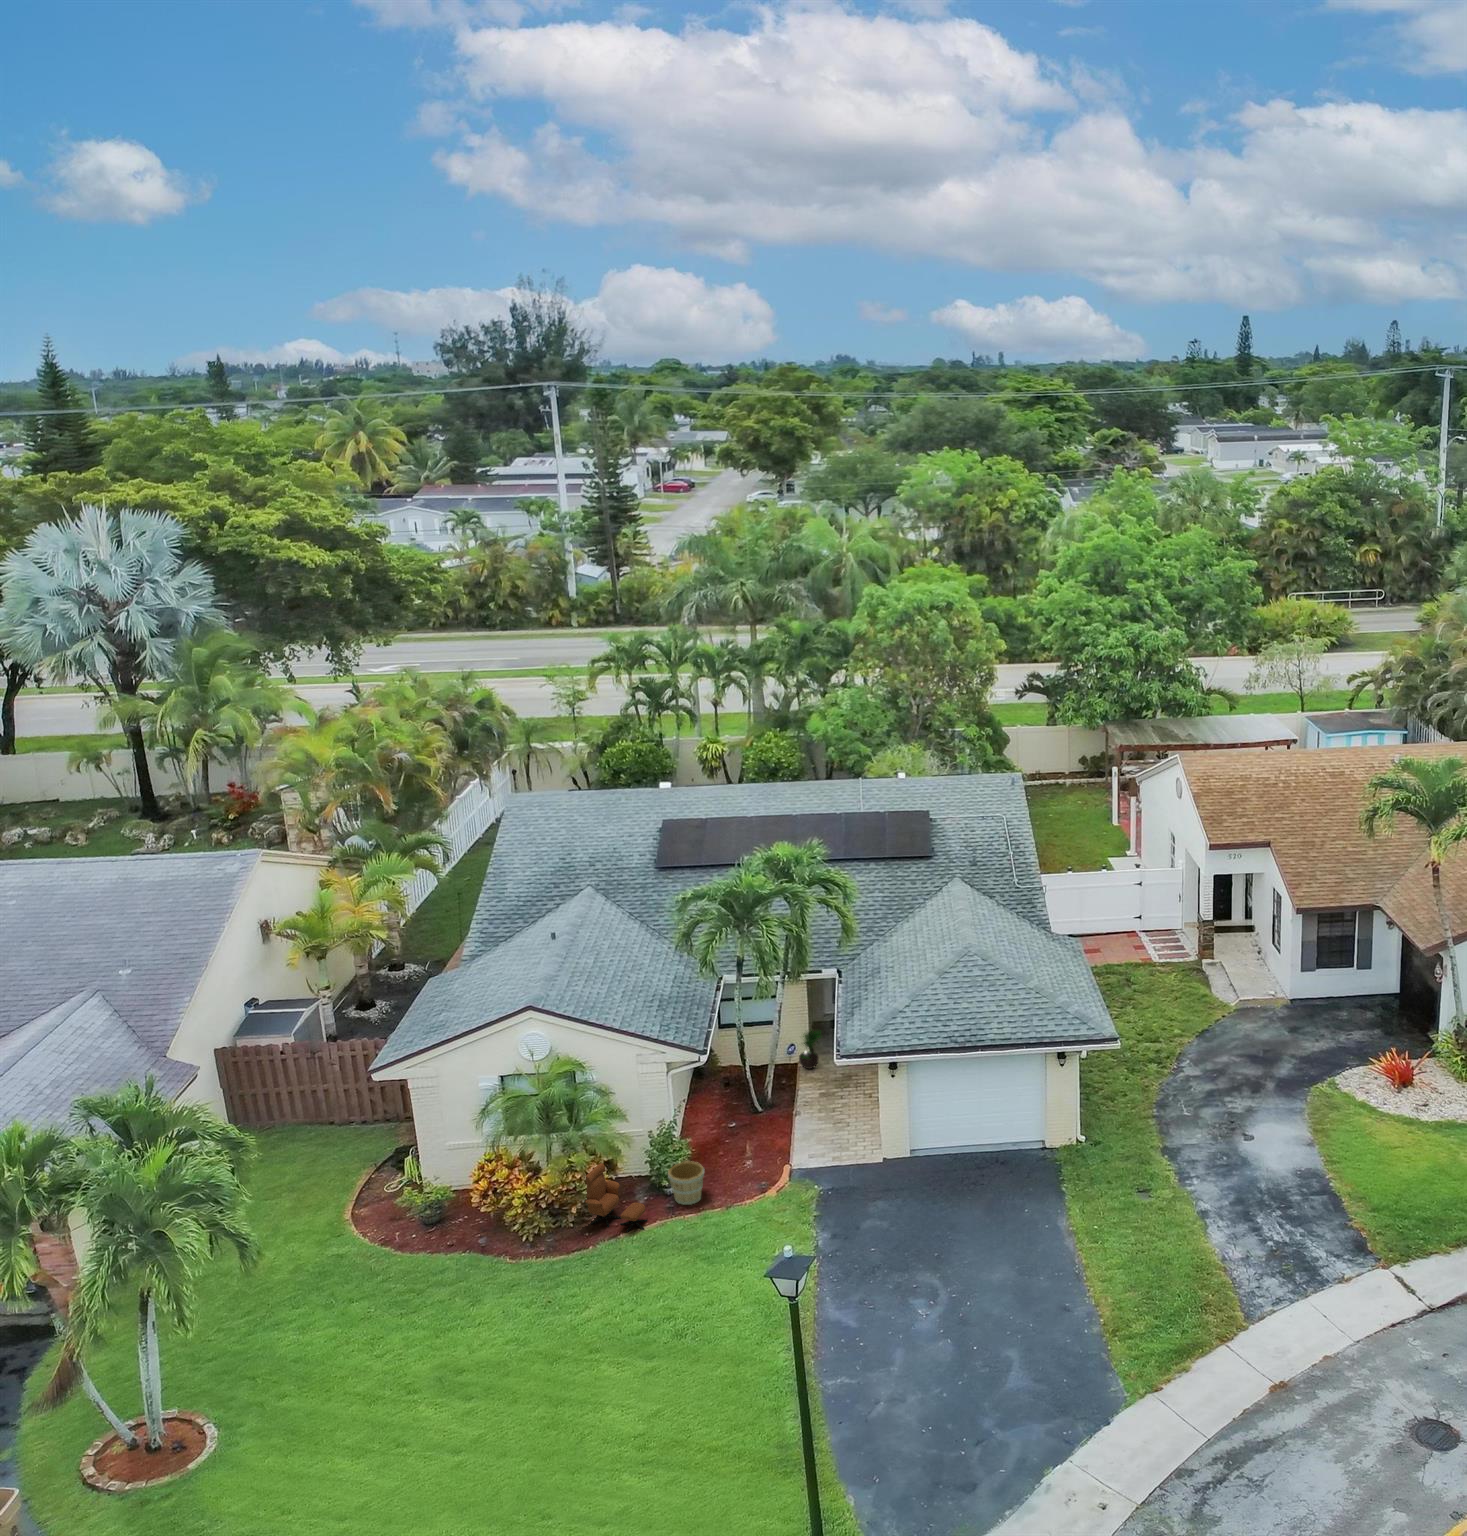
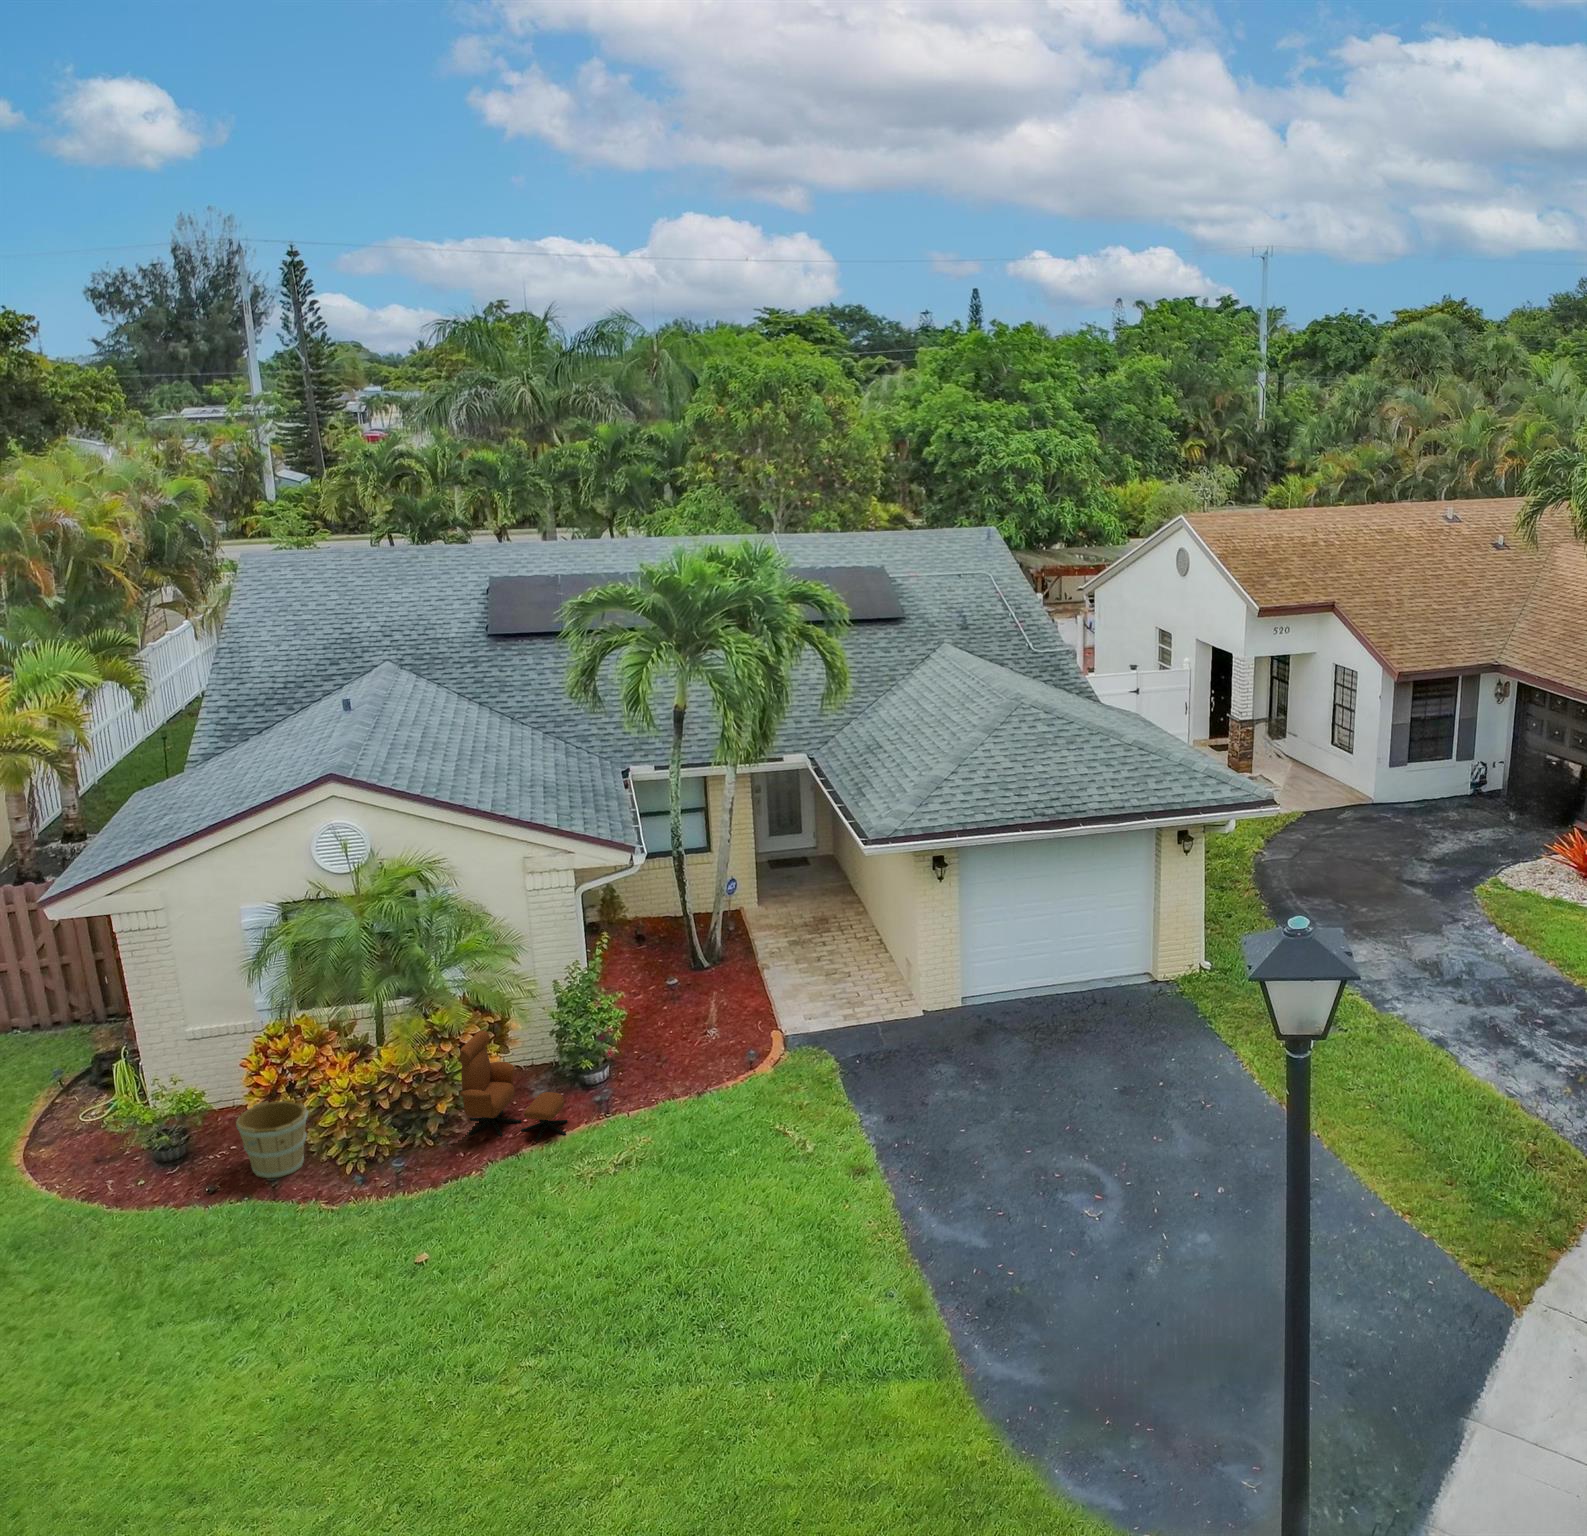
potted tree: present [799,1031,820,1069] -> none [740,849,779,914]
wooden bucket: present [668,1161,704,1205] -> present [236,1101,308,1178]

